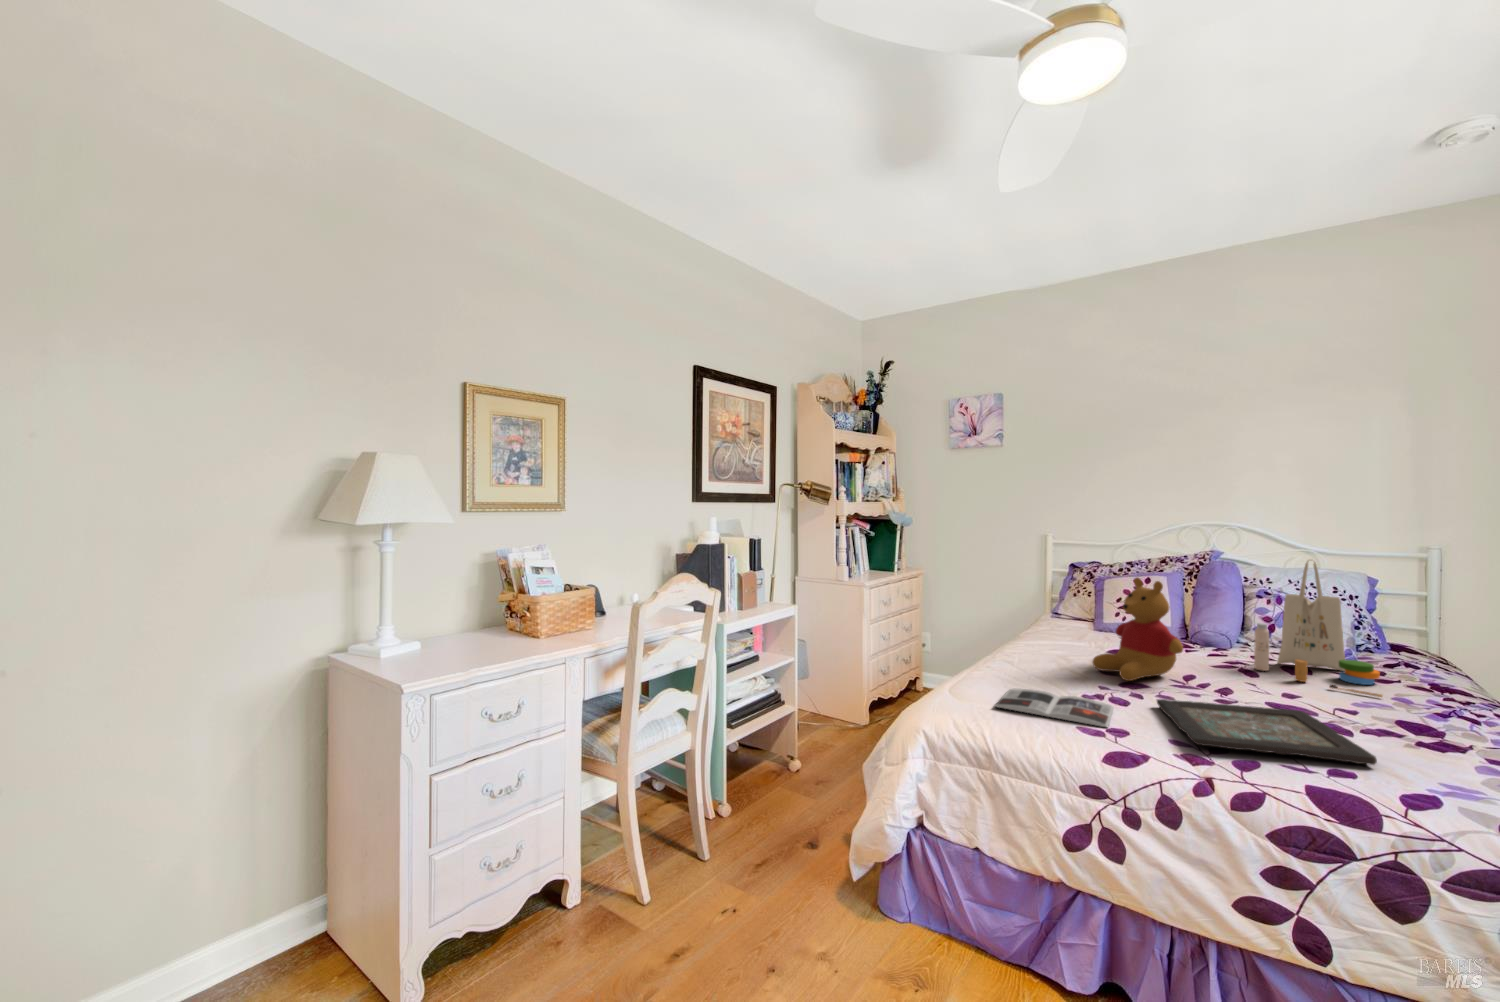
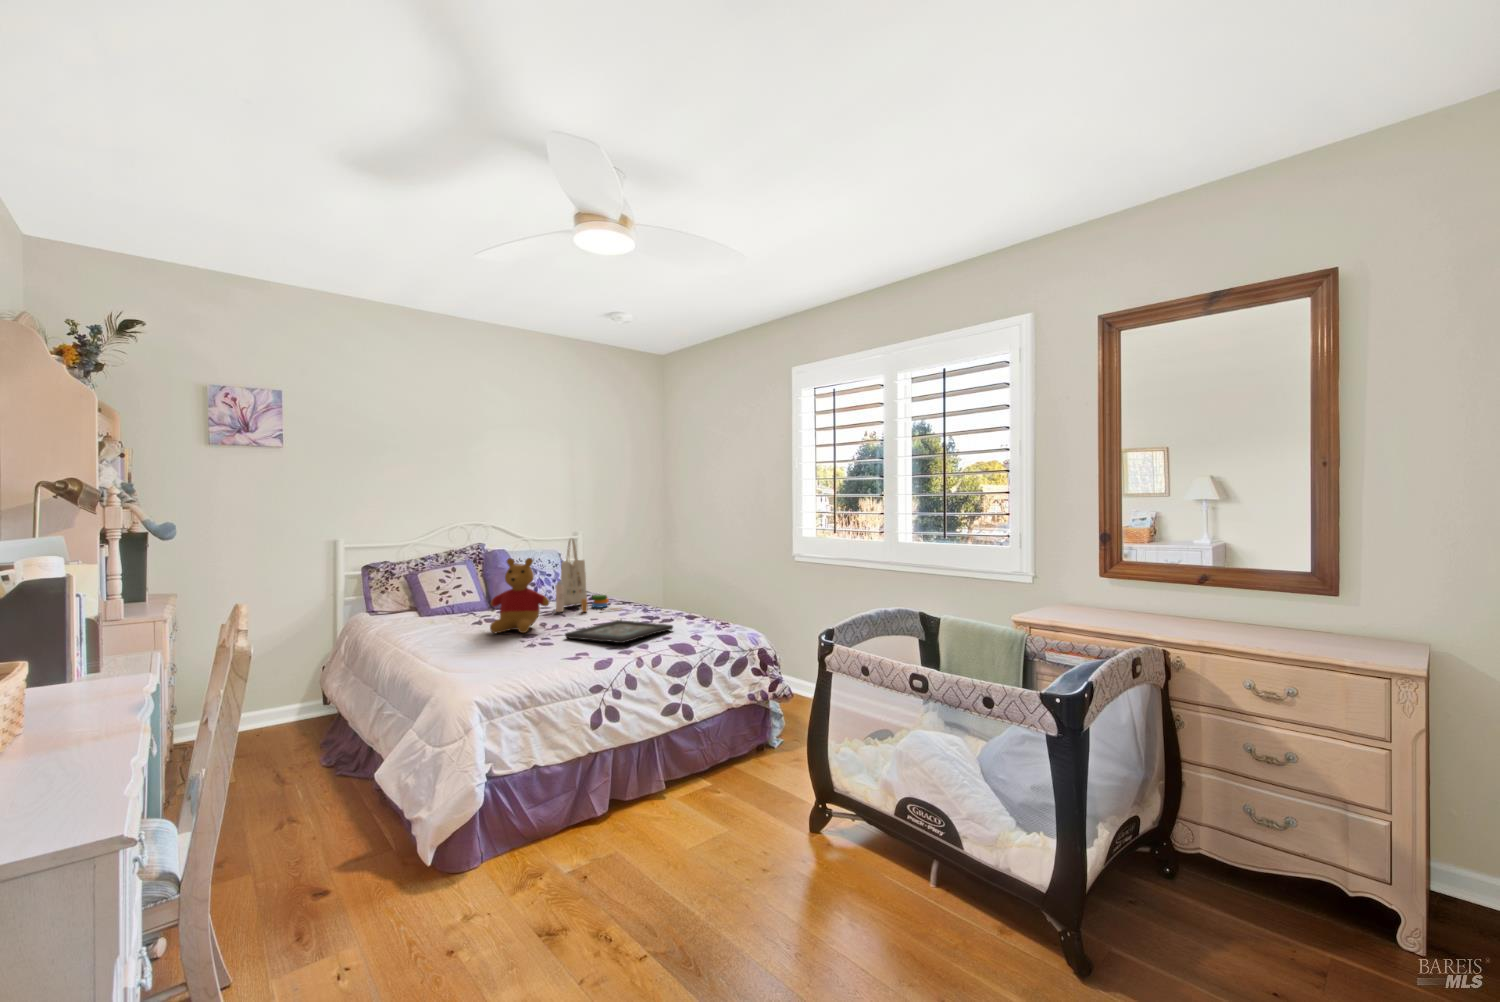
magazine: present [995,689,1114,728] -> none [477,645,572,667]

